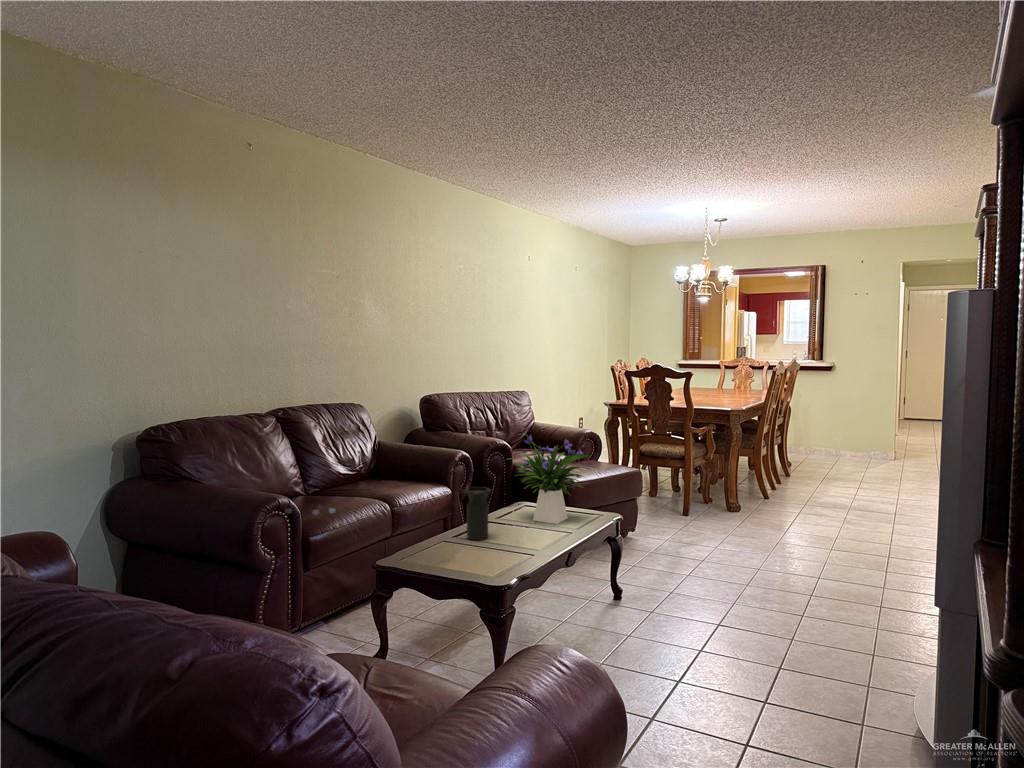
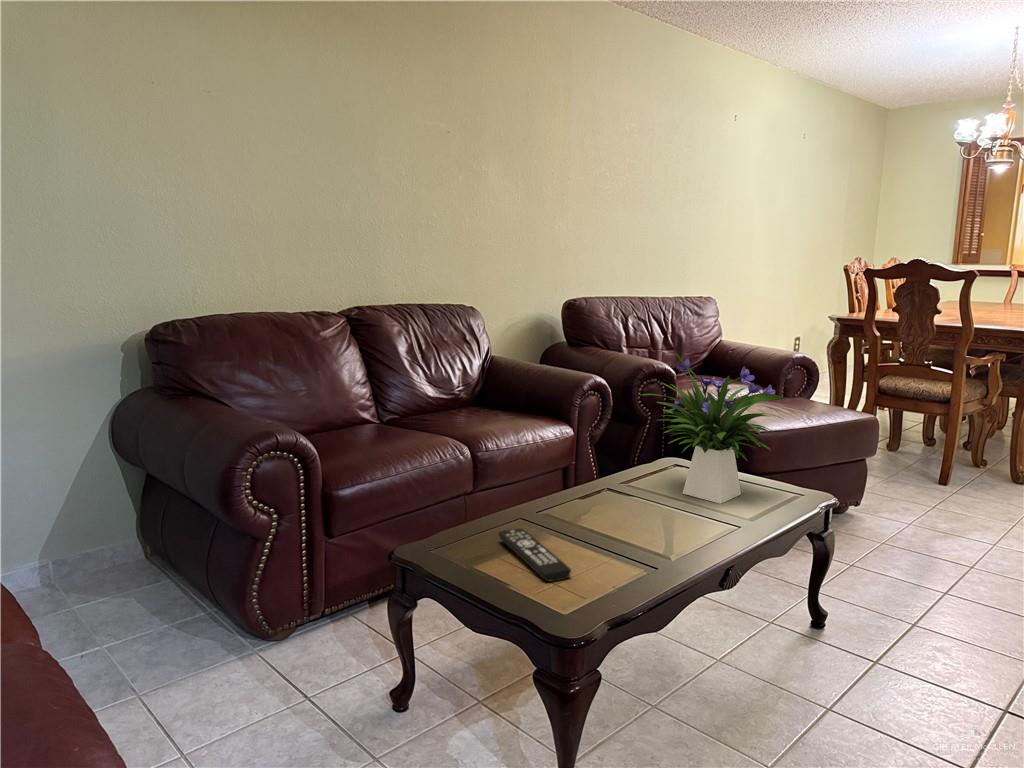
vase: present [465,487,490,540] -> none [562,438,605,523]
remote control: none [434,544,486,567] -> present [498,529,571,581]

